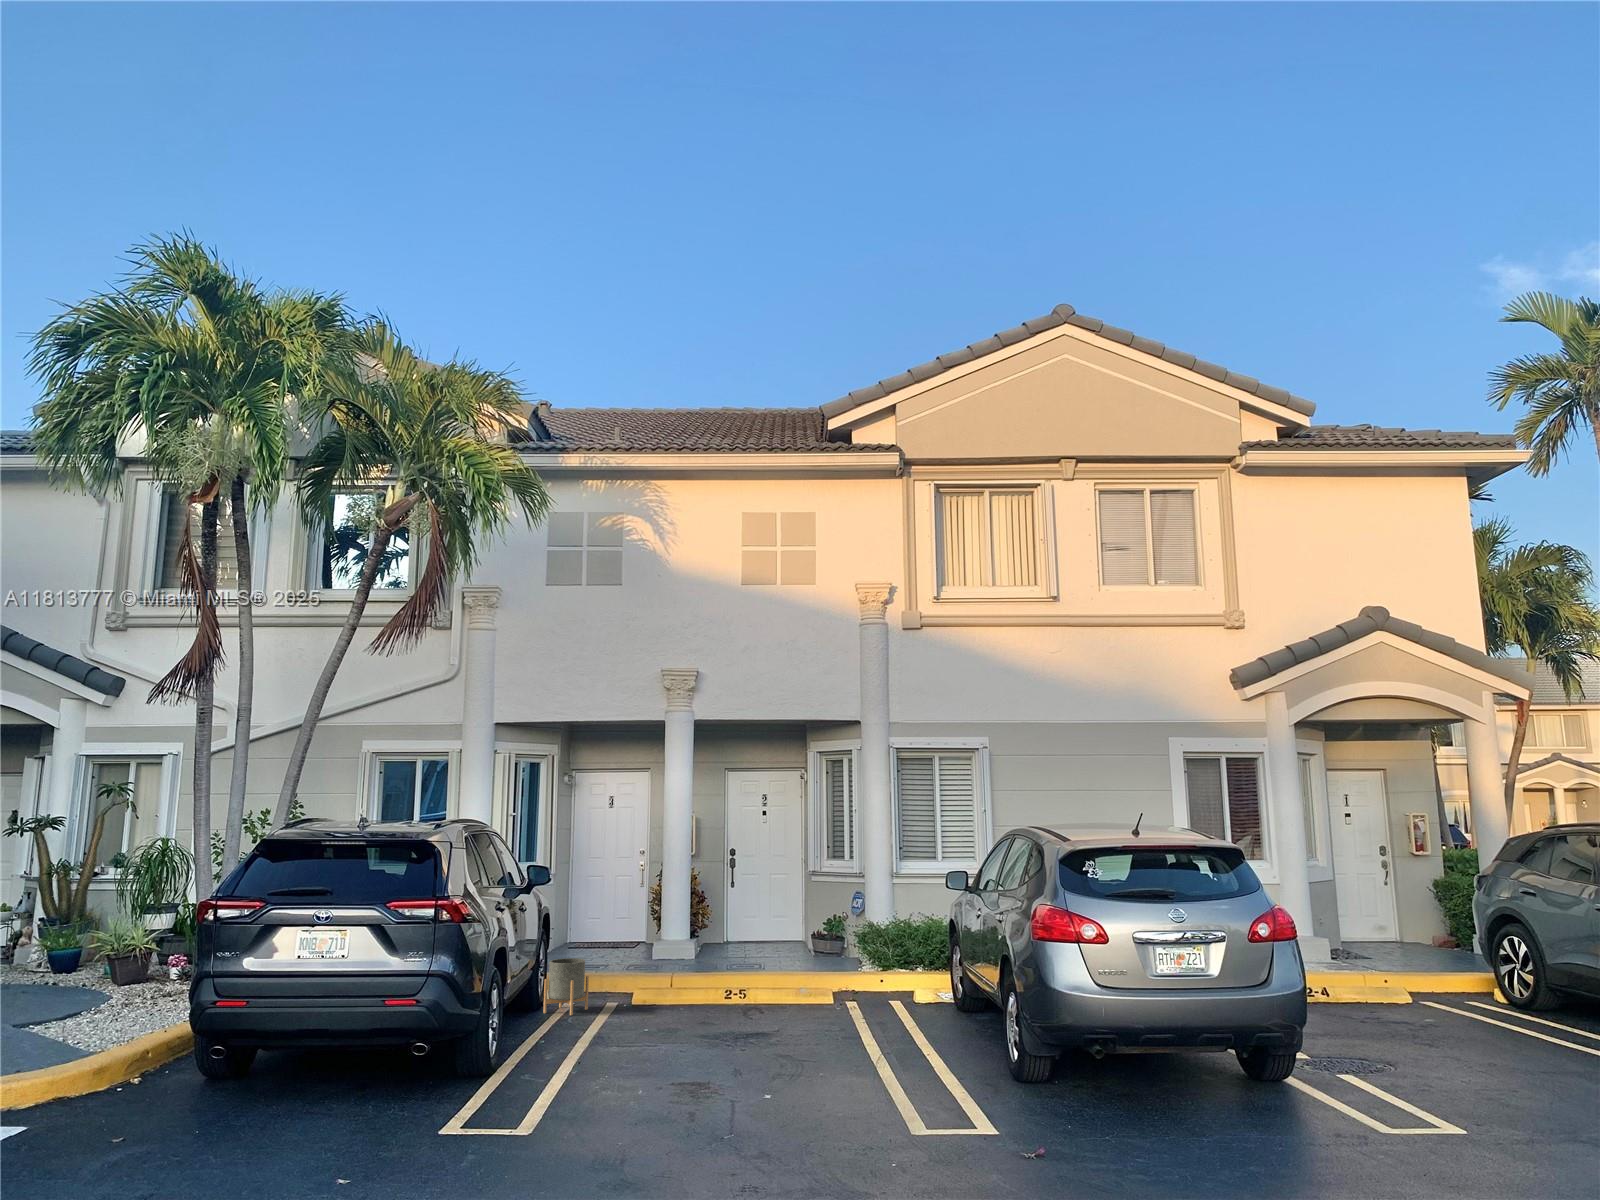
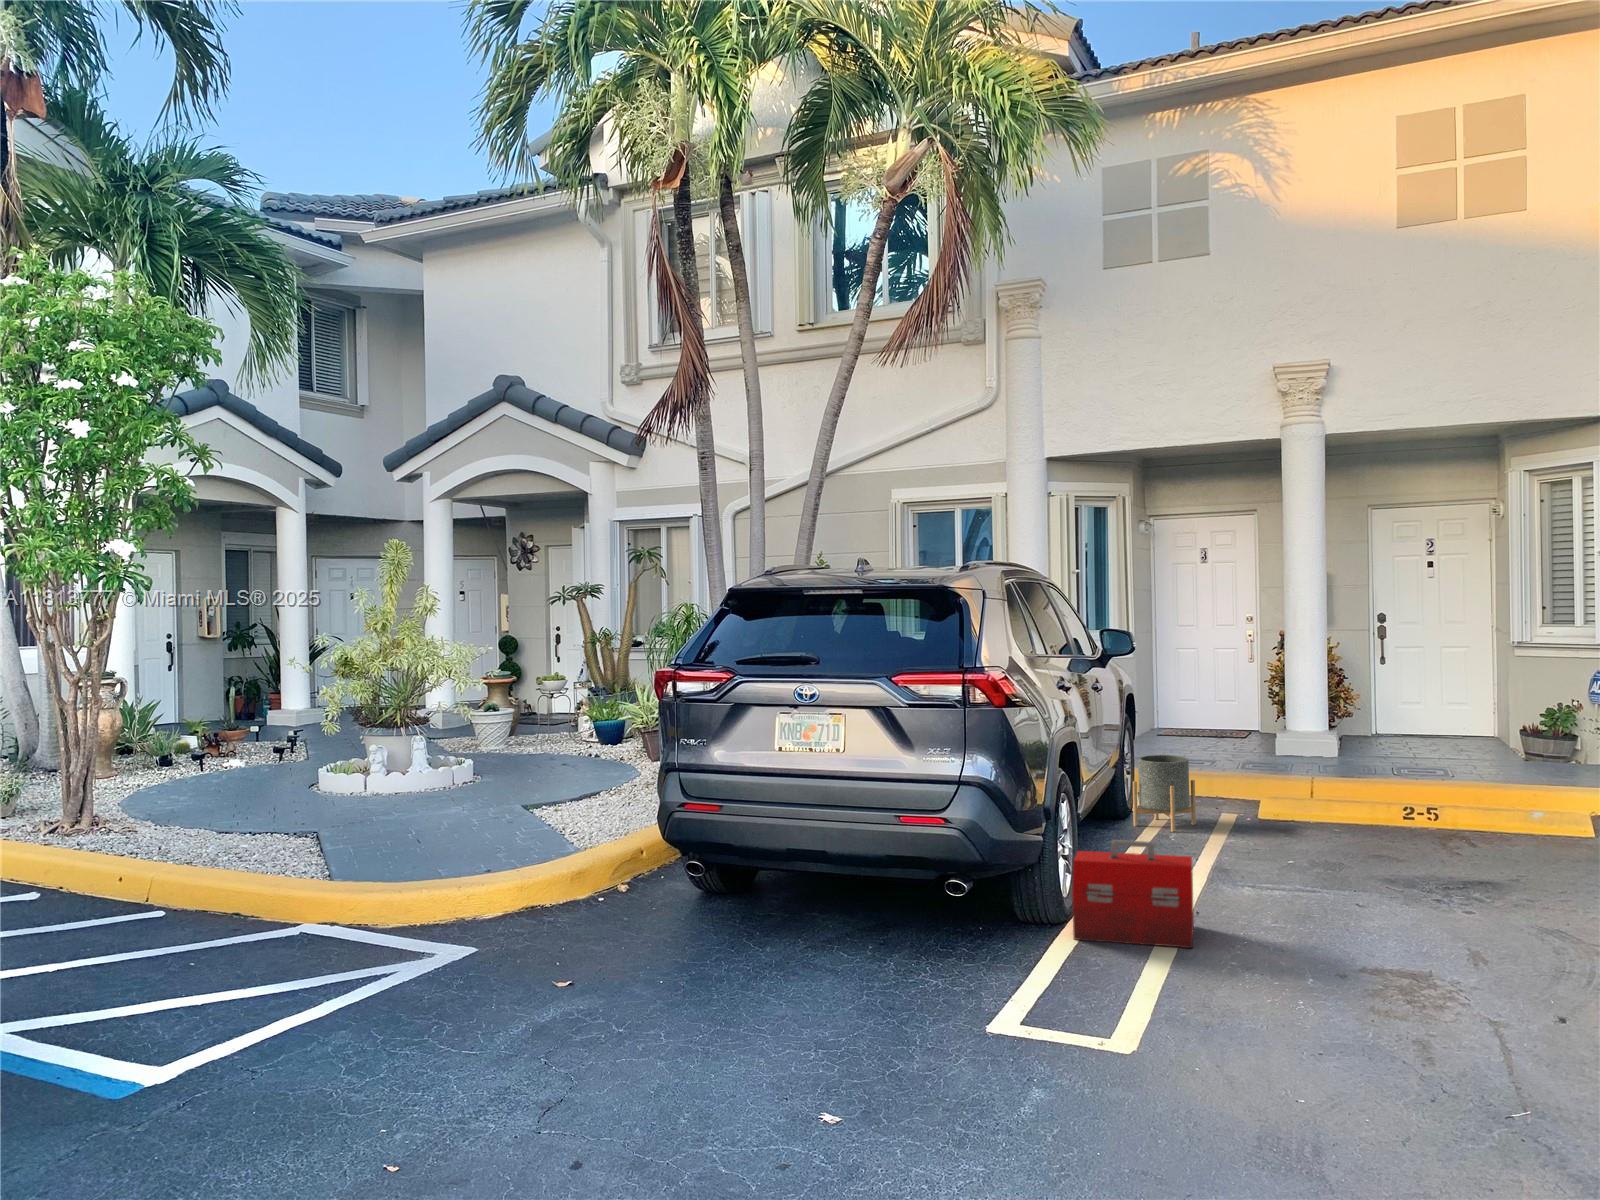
toolbox: none [496,1013,578,1086] -> present [1072,840,1194,948]

